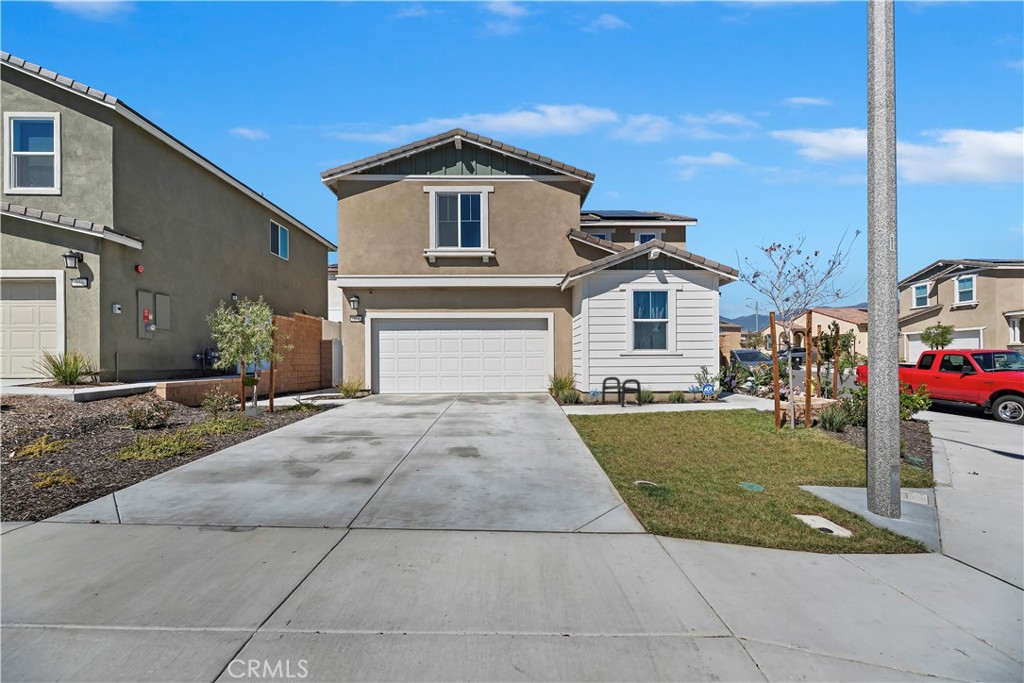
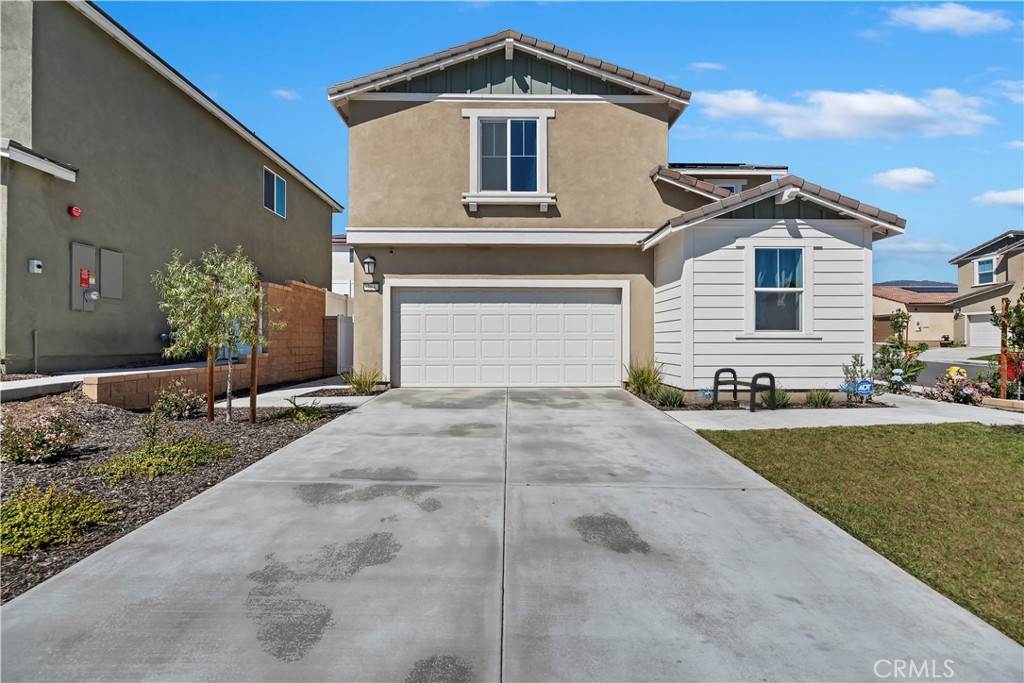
potted tree: present [241,376,261,416] -> none [207,366,238,427]

